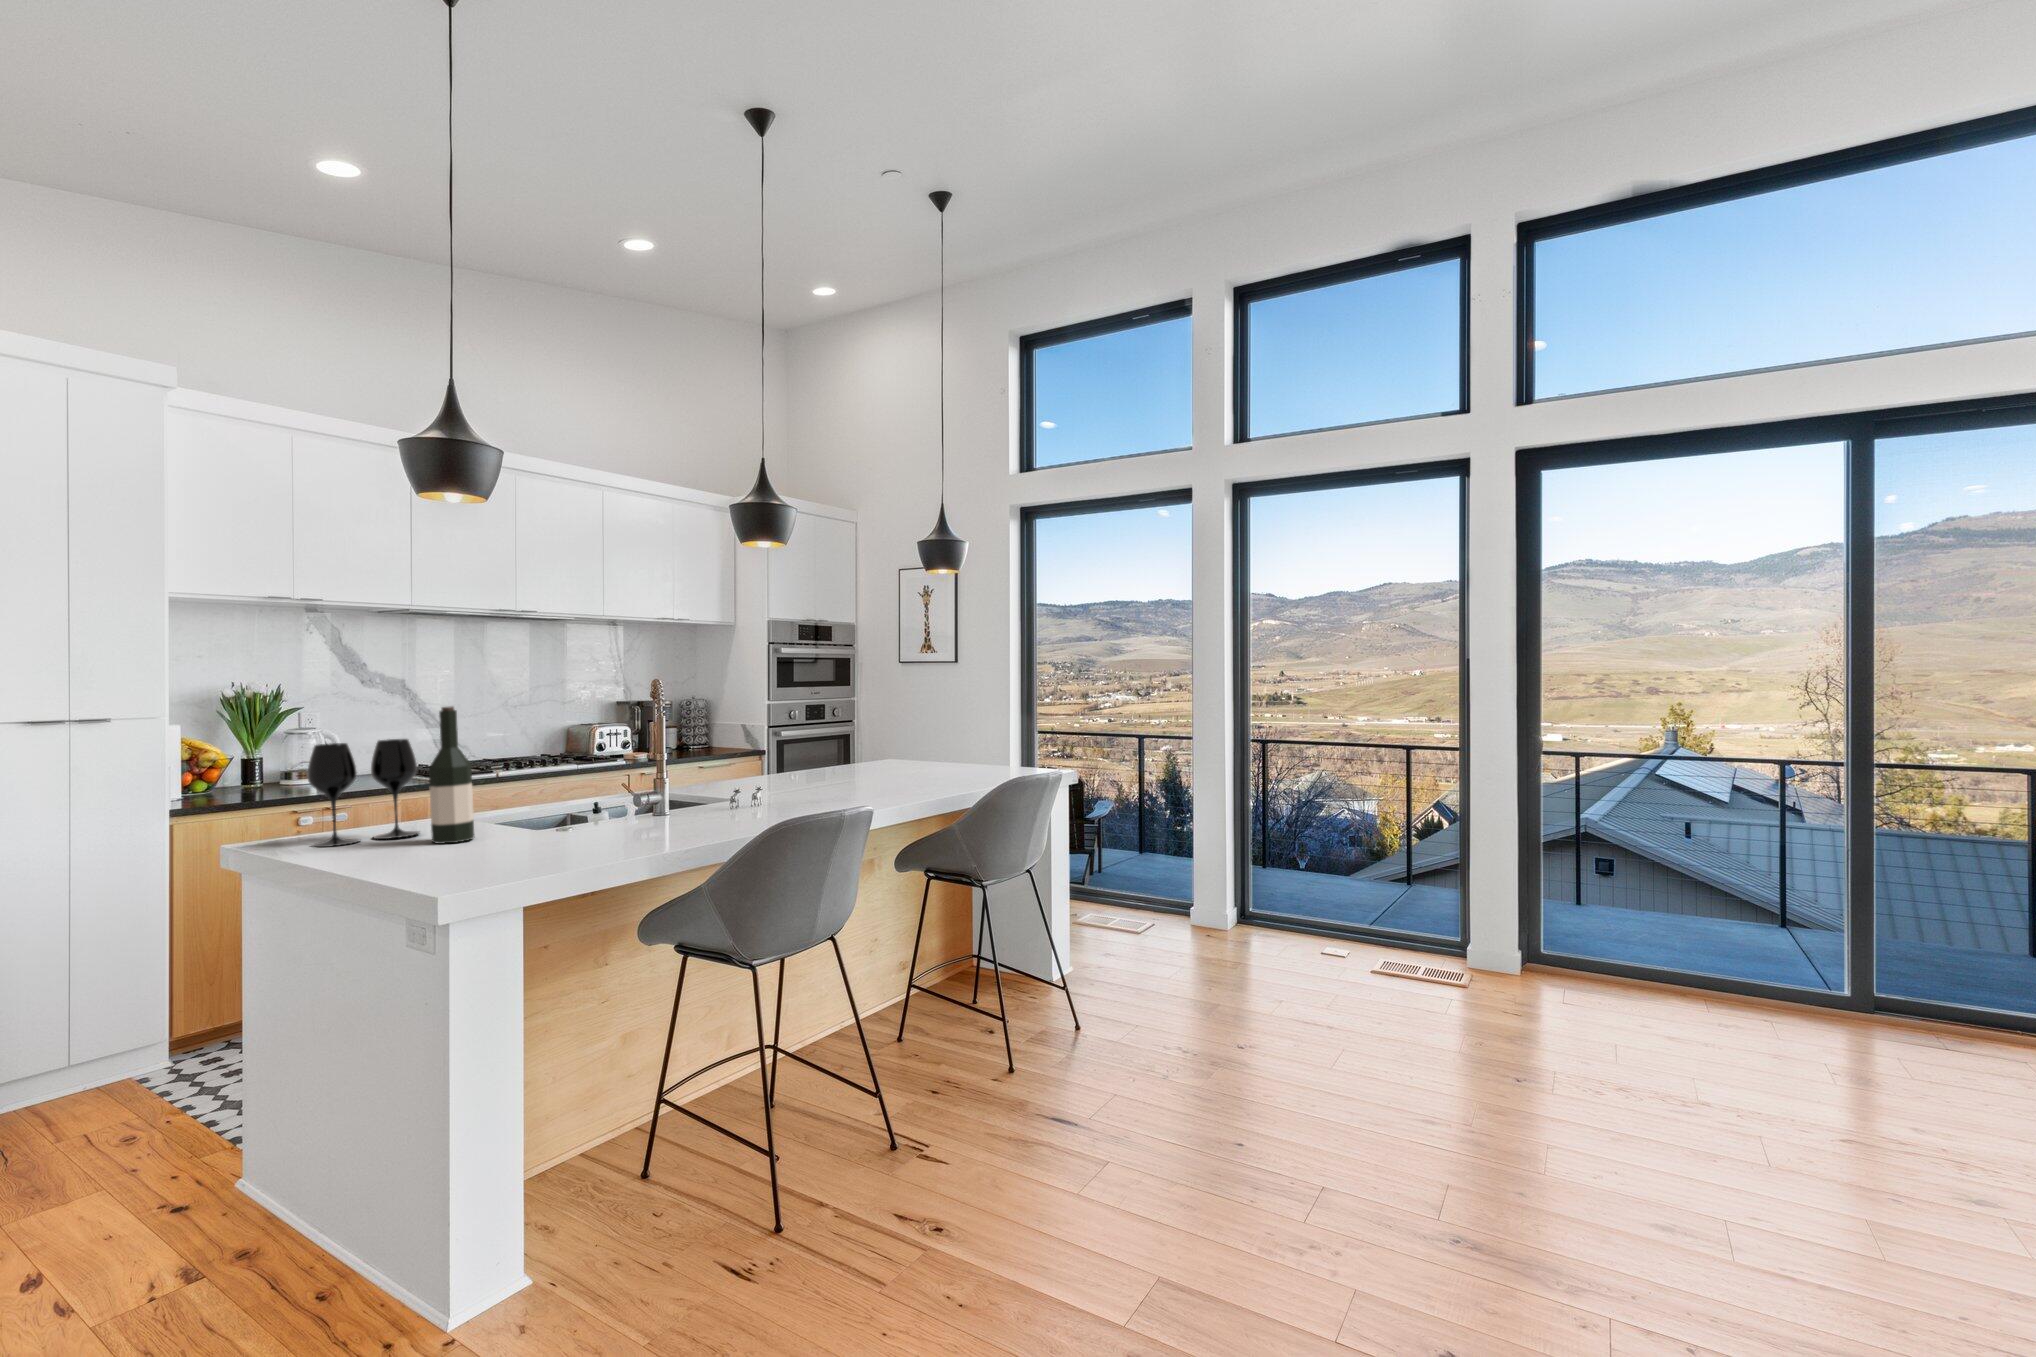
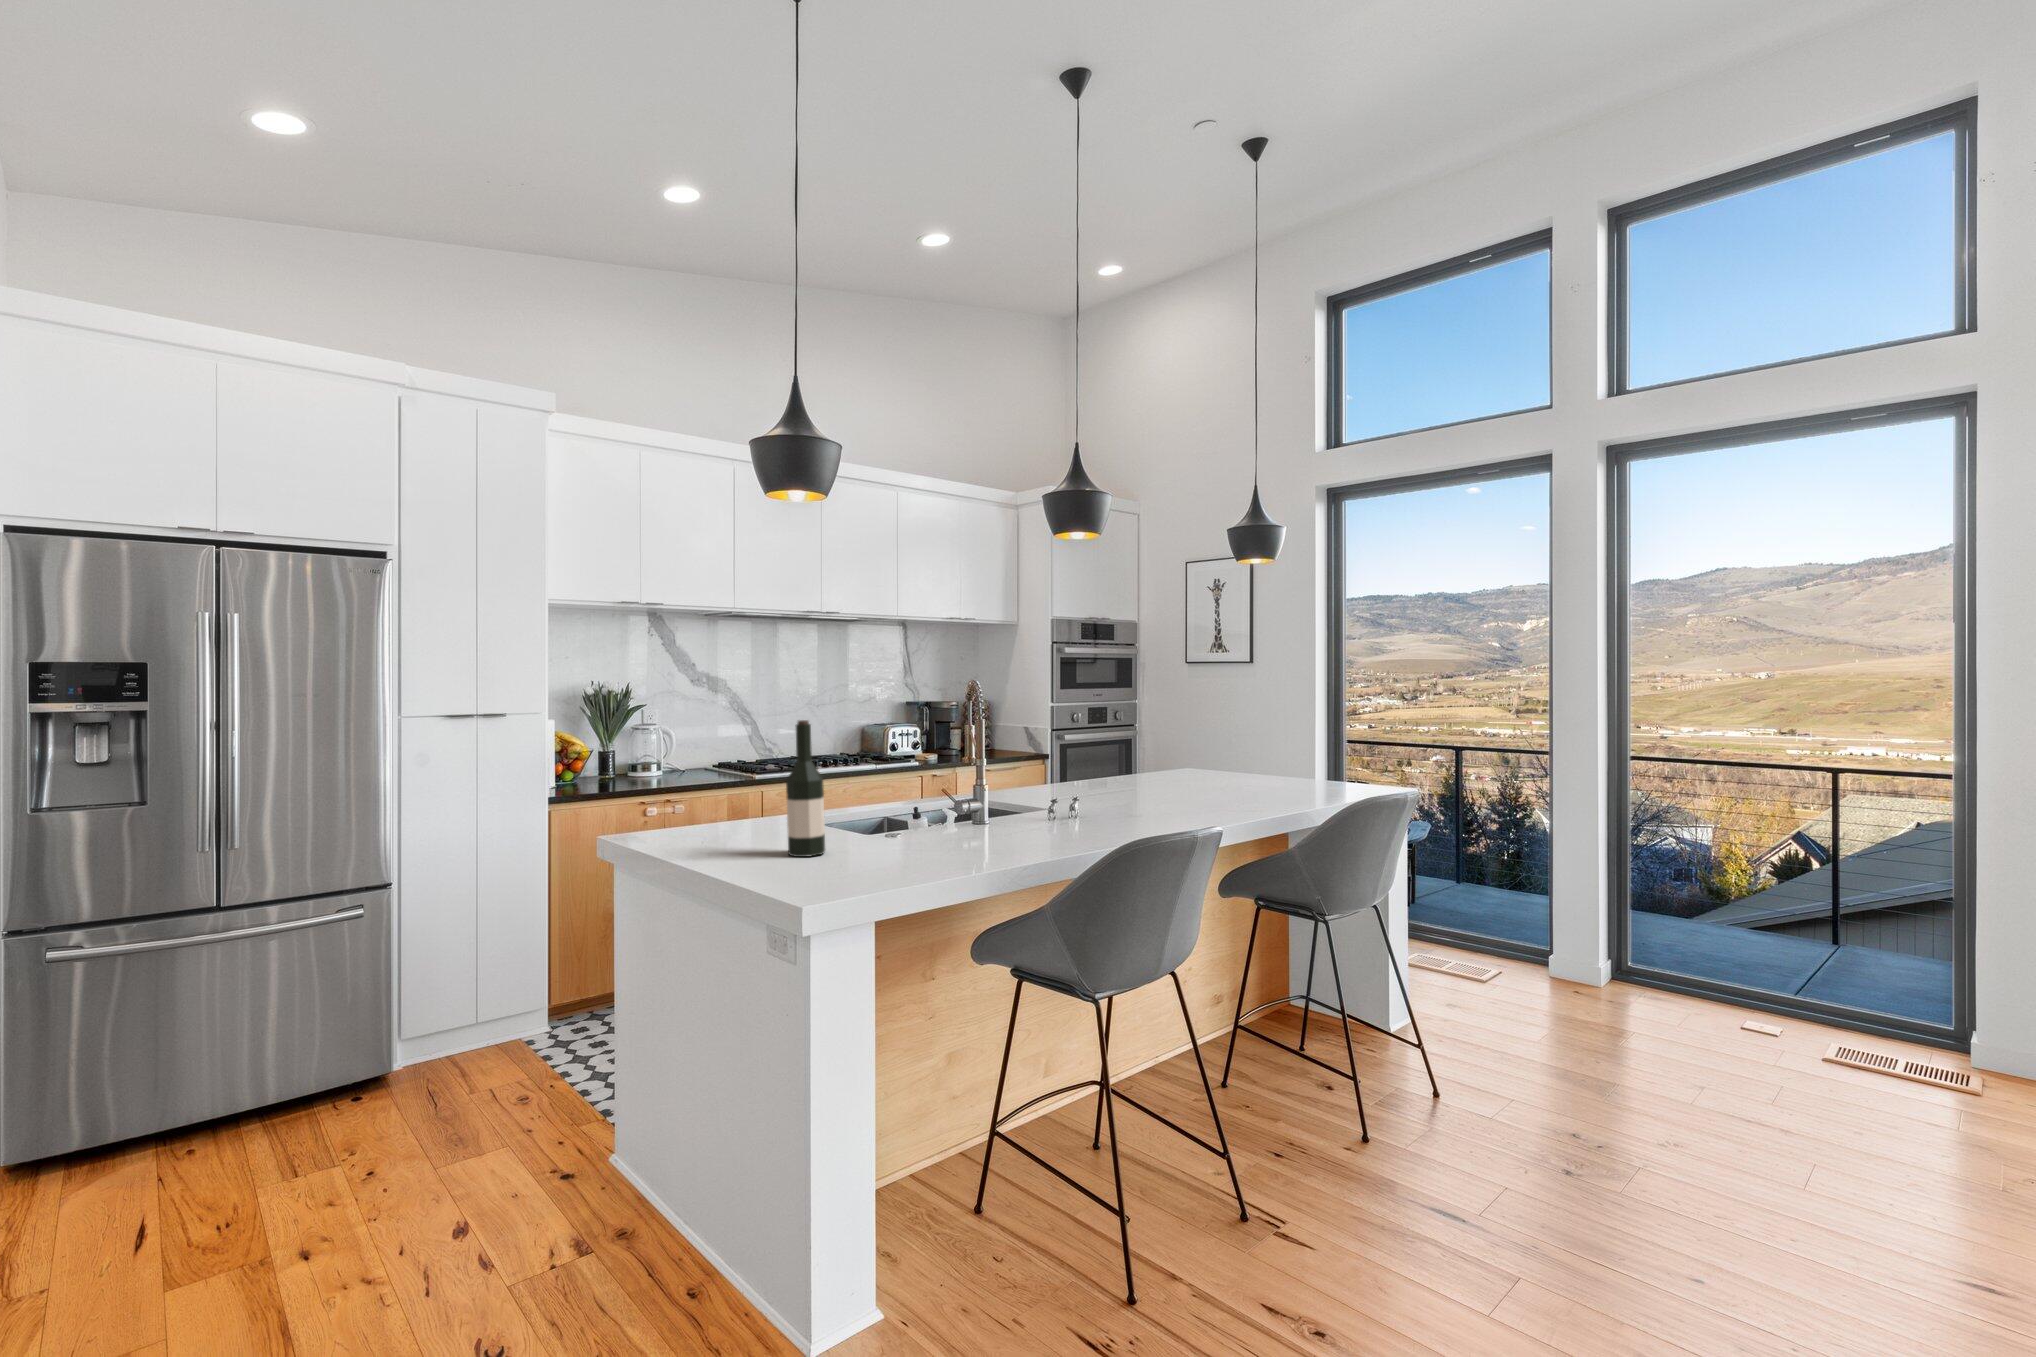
wine glass: present [307,739,420,847] -> none [681,750,775,854]

